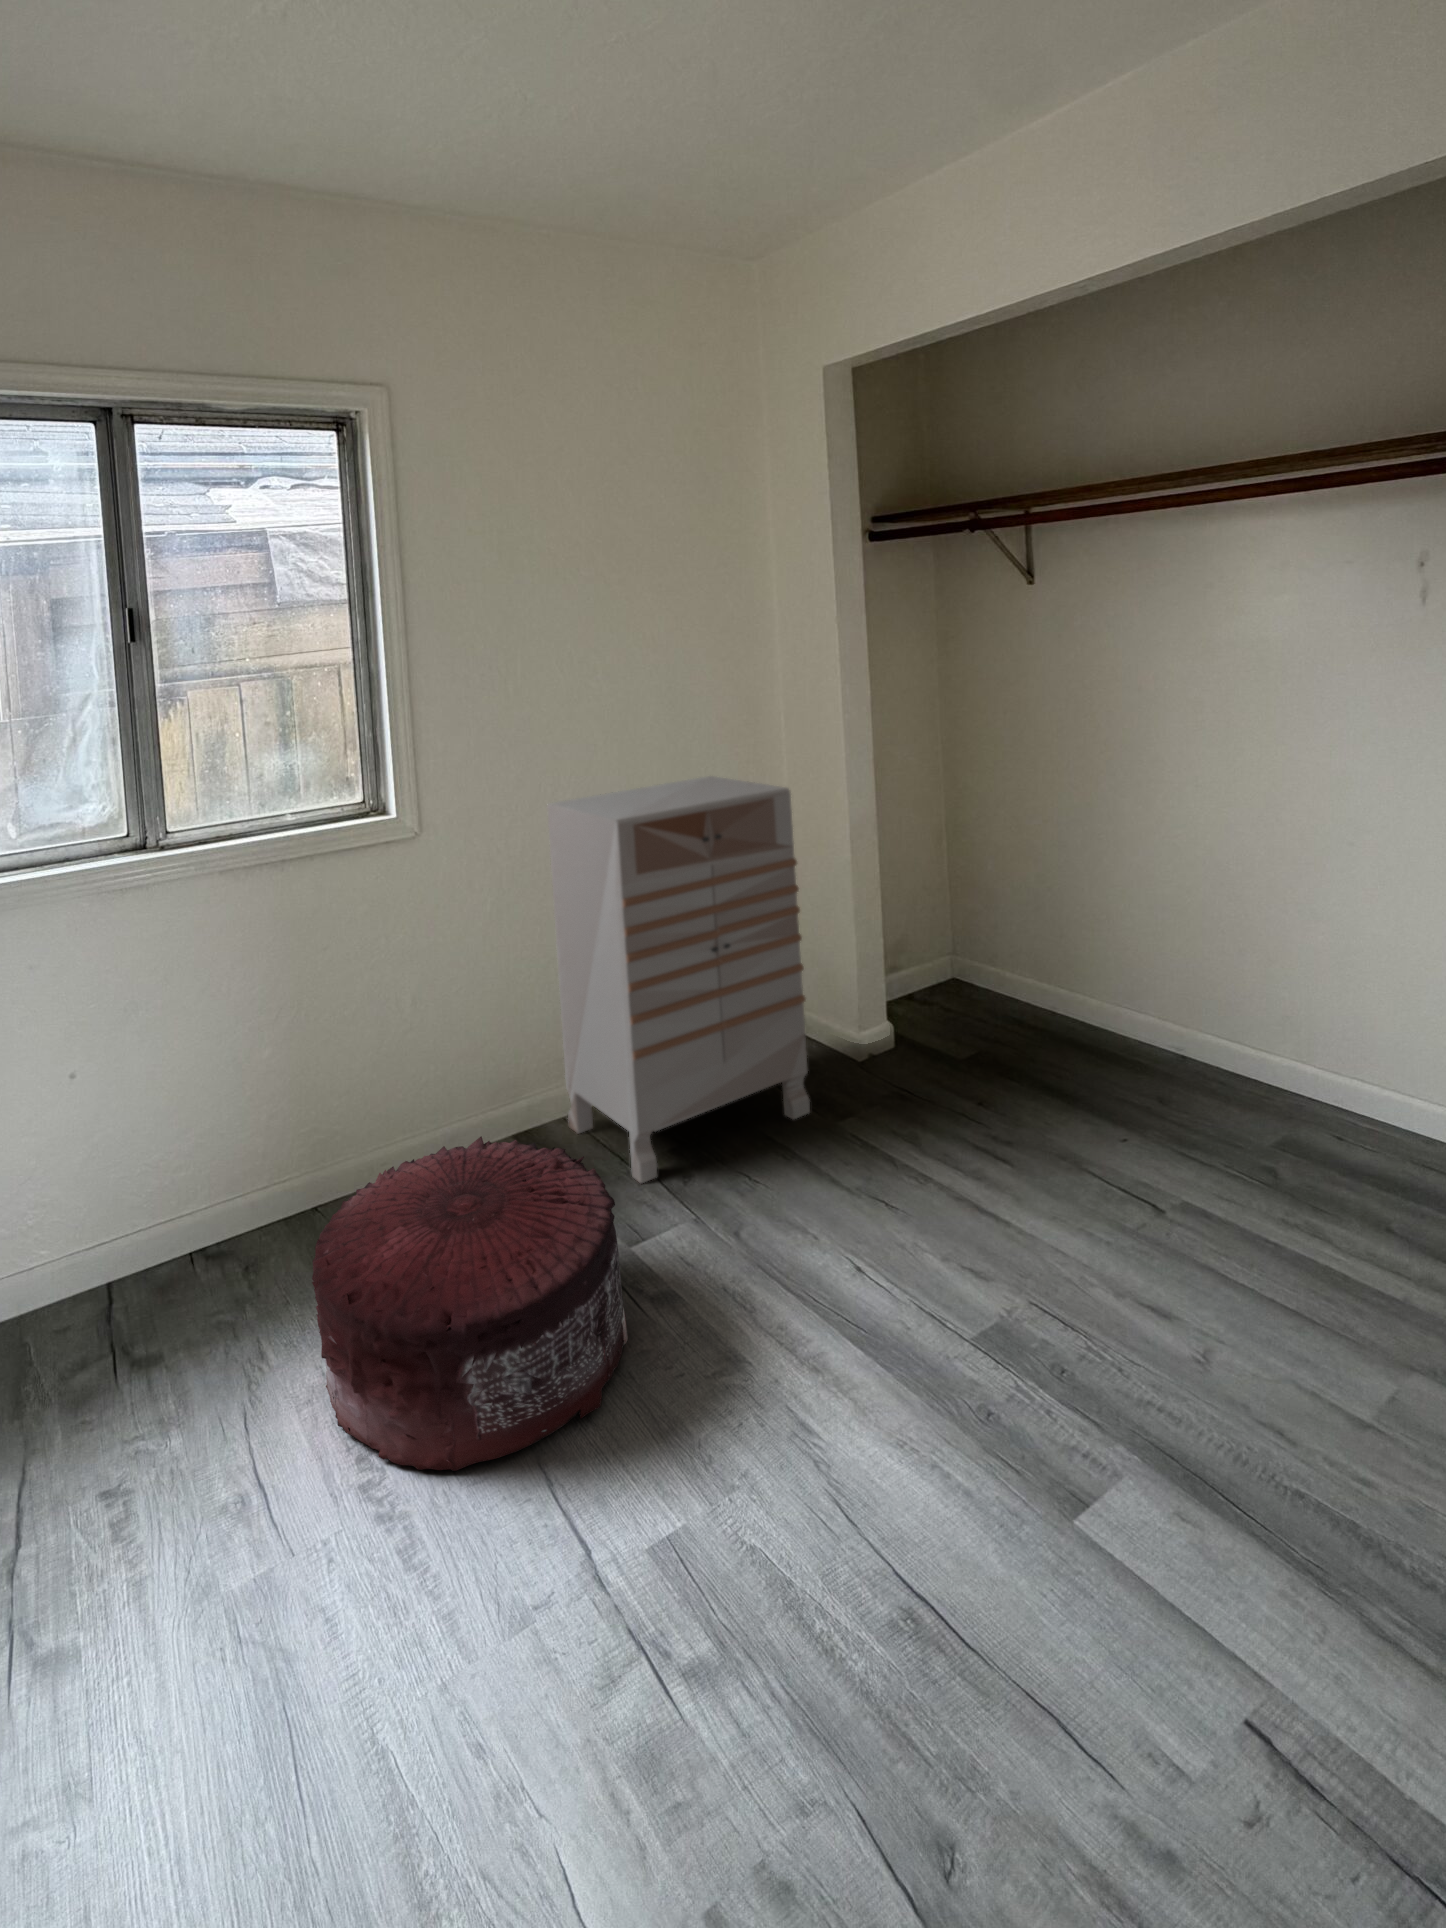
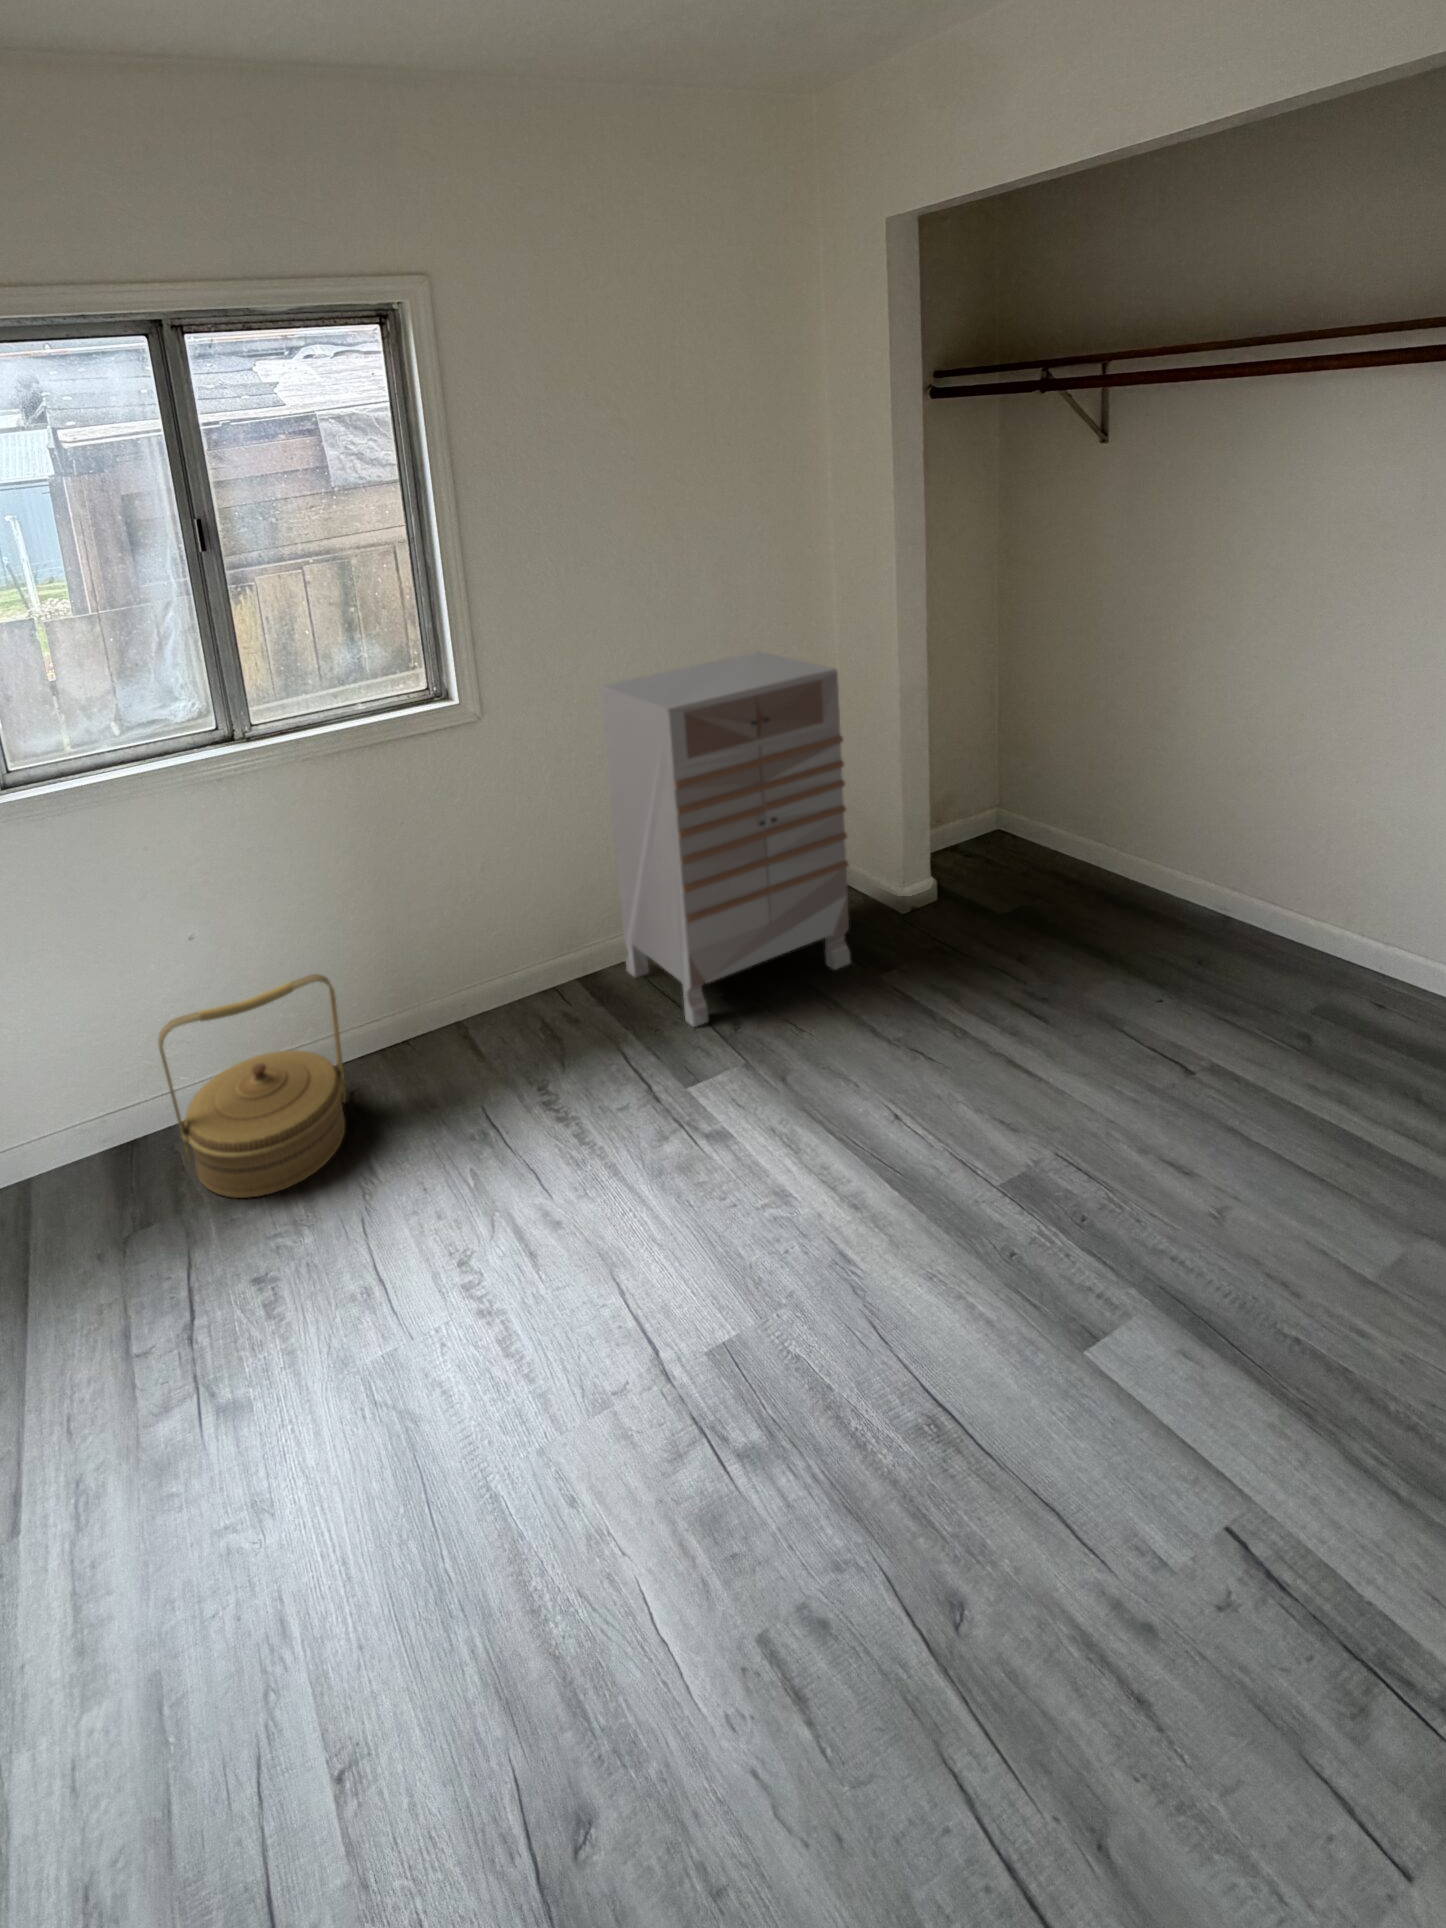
woven basket: none [15,1115,238,1396] -> present [158,974,346,1198]
pouf: present [312,1136,628,1471] -> none [411,994,685,1277]

